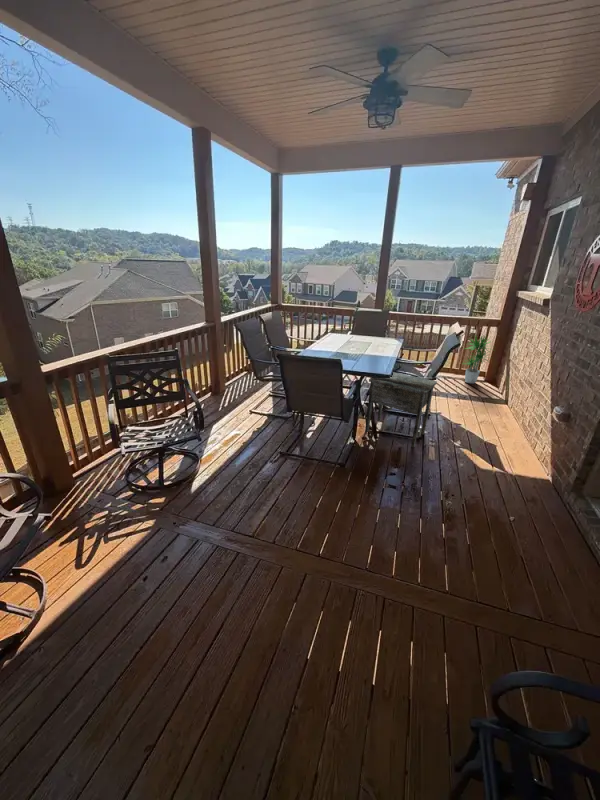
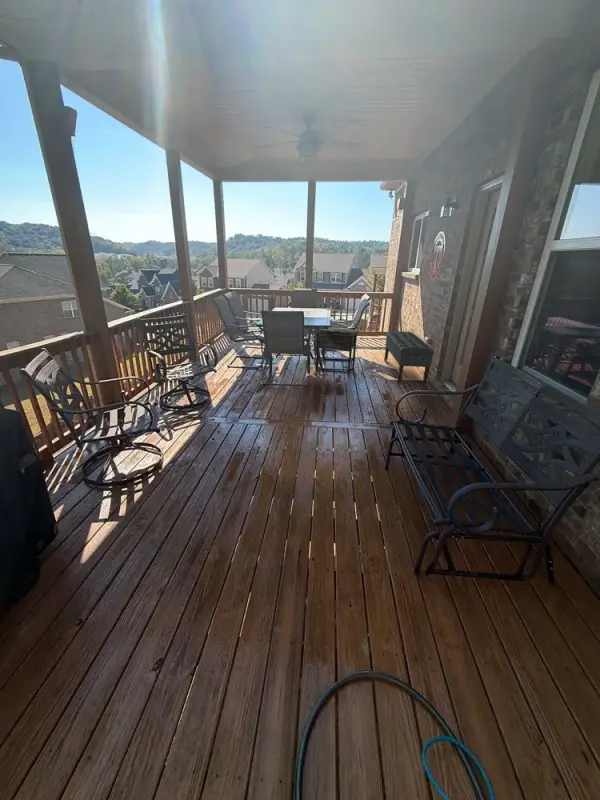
potted plant: present [465,335,490,383] -> none [370,303,393,341]
bench: none [475,383,572,488] -> present [384,331,434,383]

